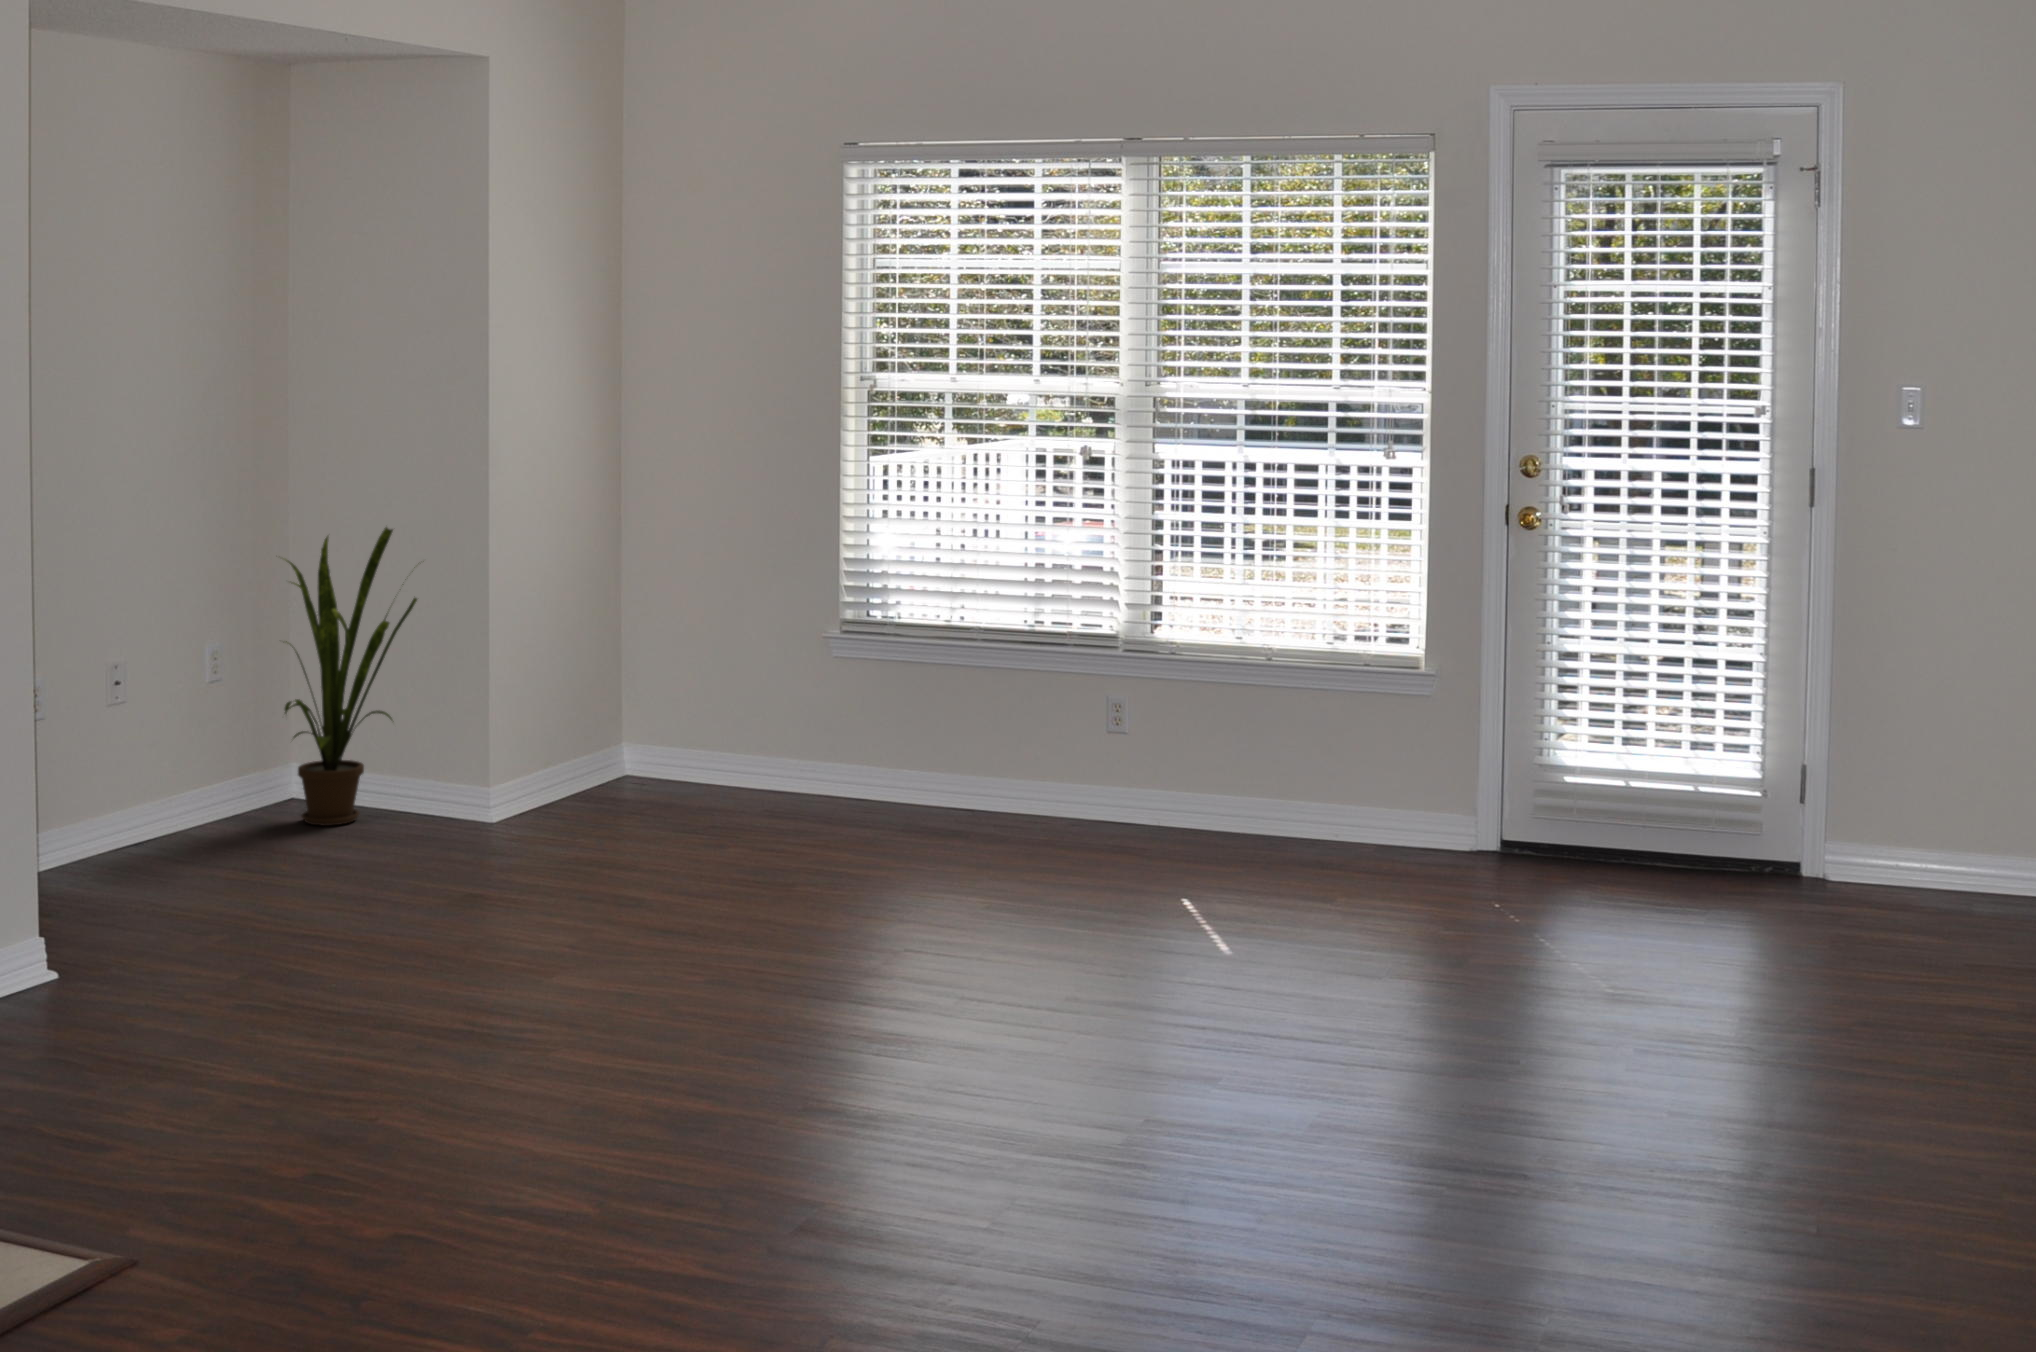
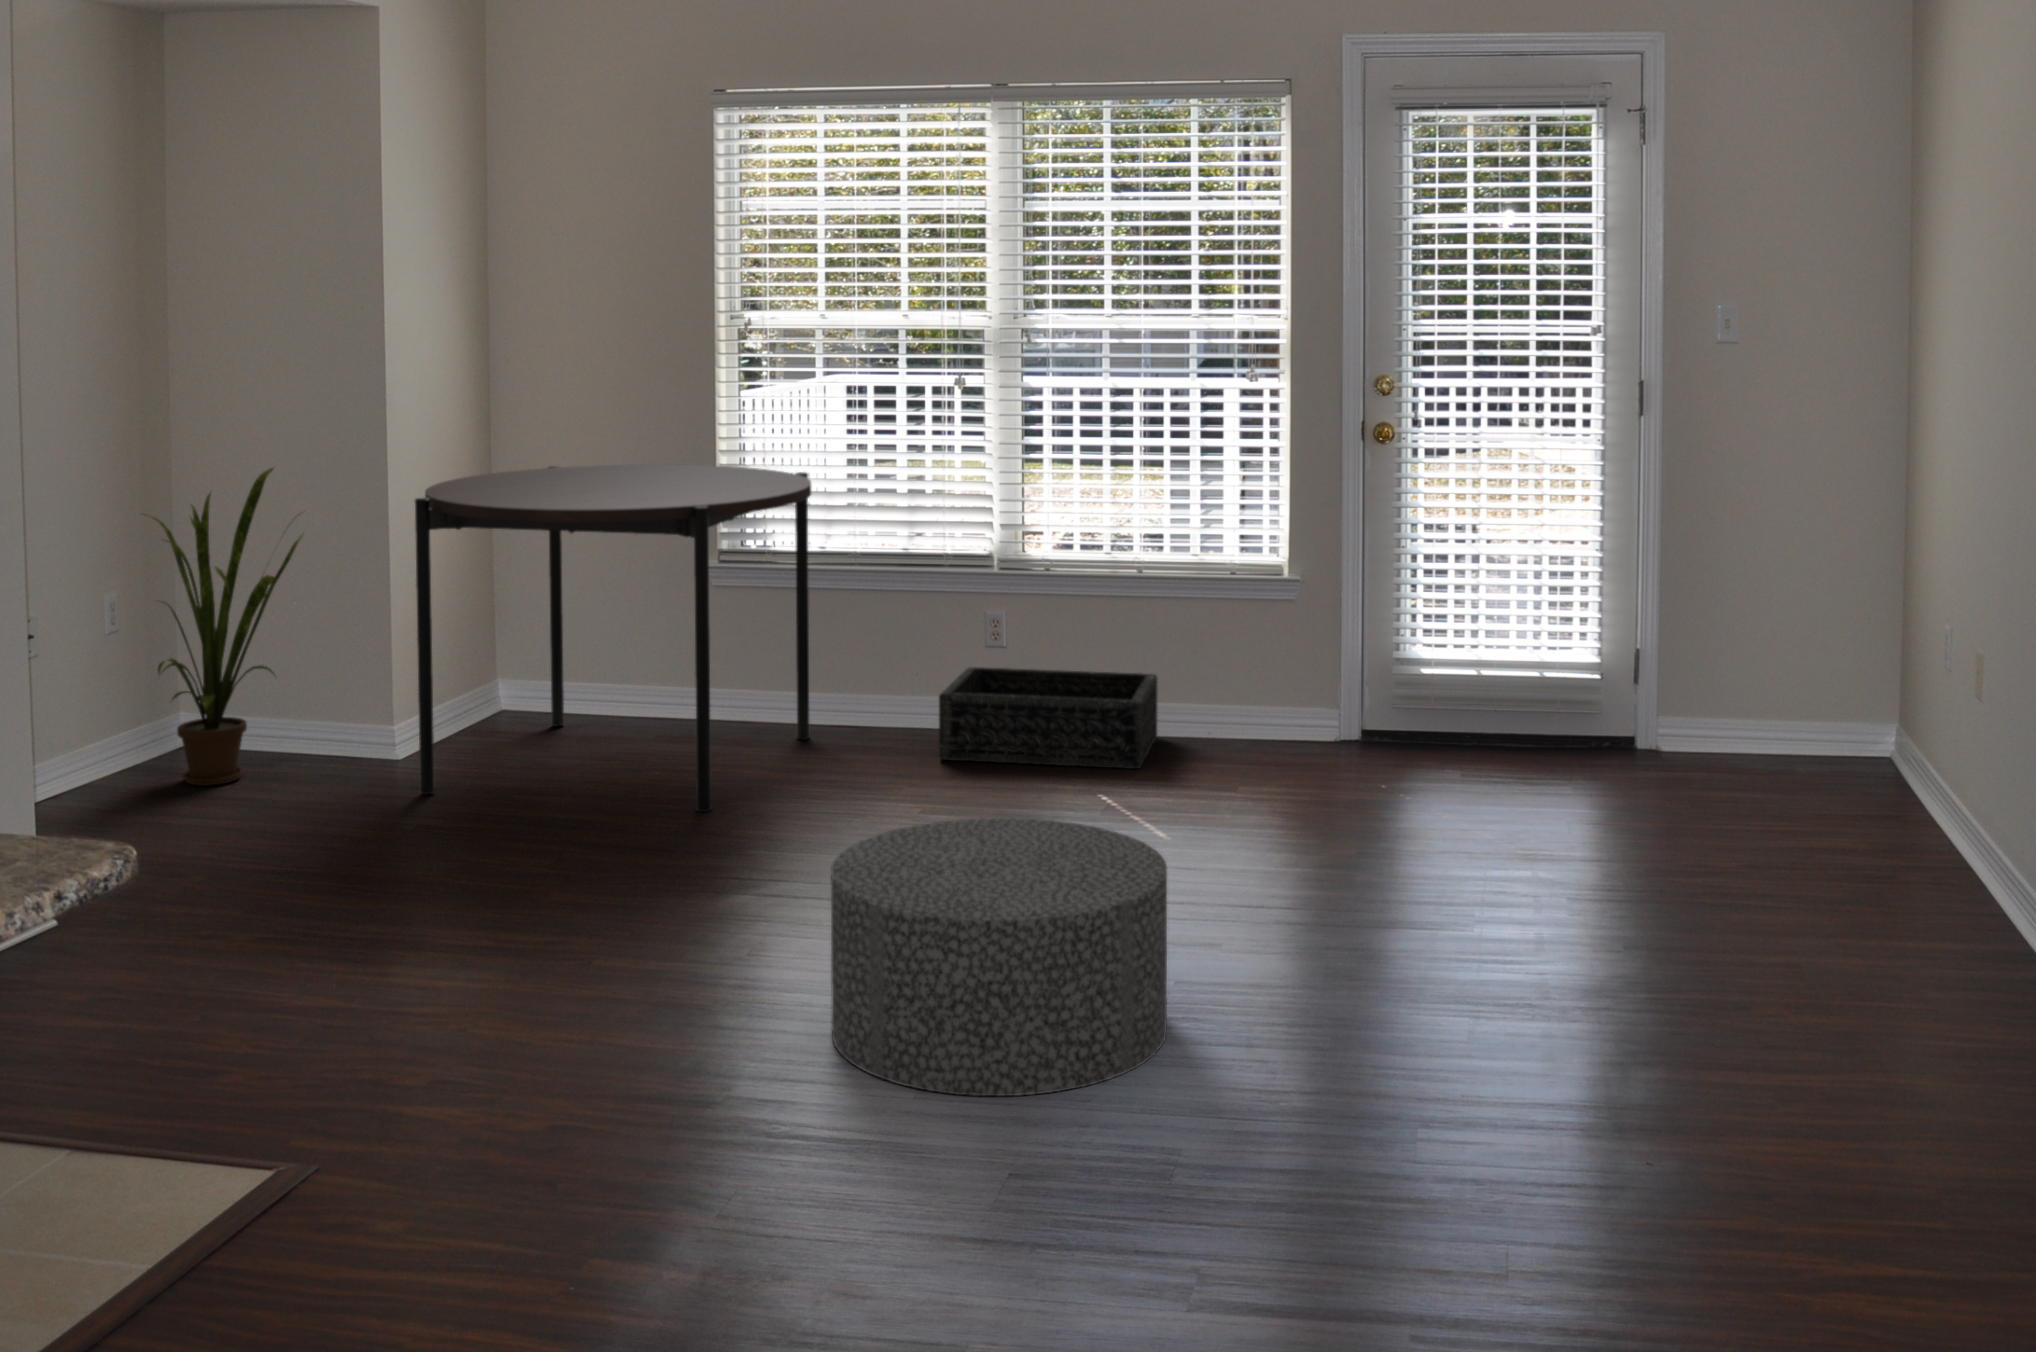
dining table: none [514,525,925,878] -> present [415,464,811,812]
basket: none [1039,751,1283,865] -> present [939,667,1158,769]
ottoman: none [784,883,1123,1150] -> present [831,818,1167,1096]

